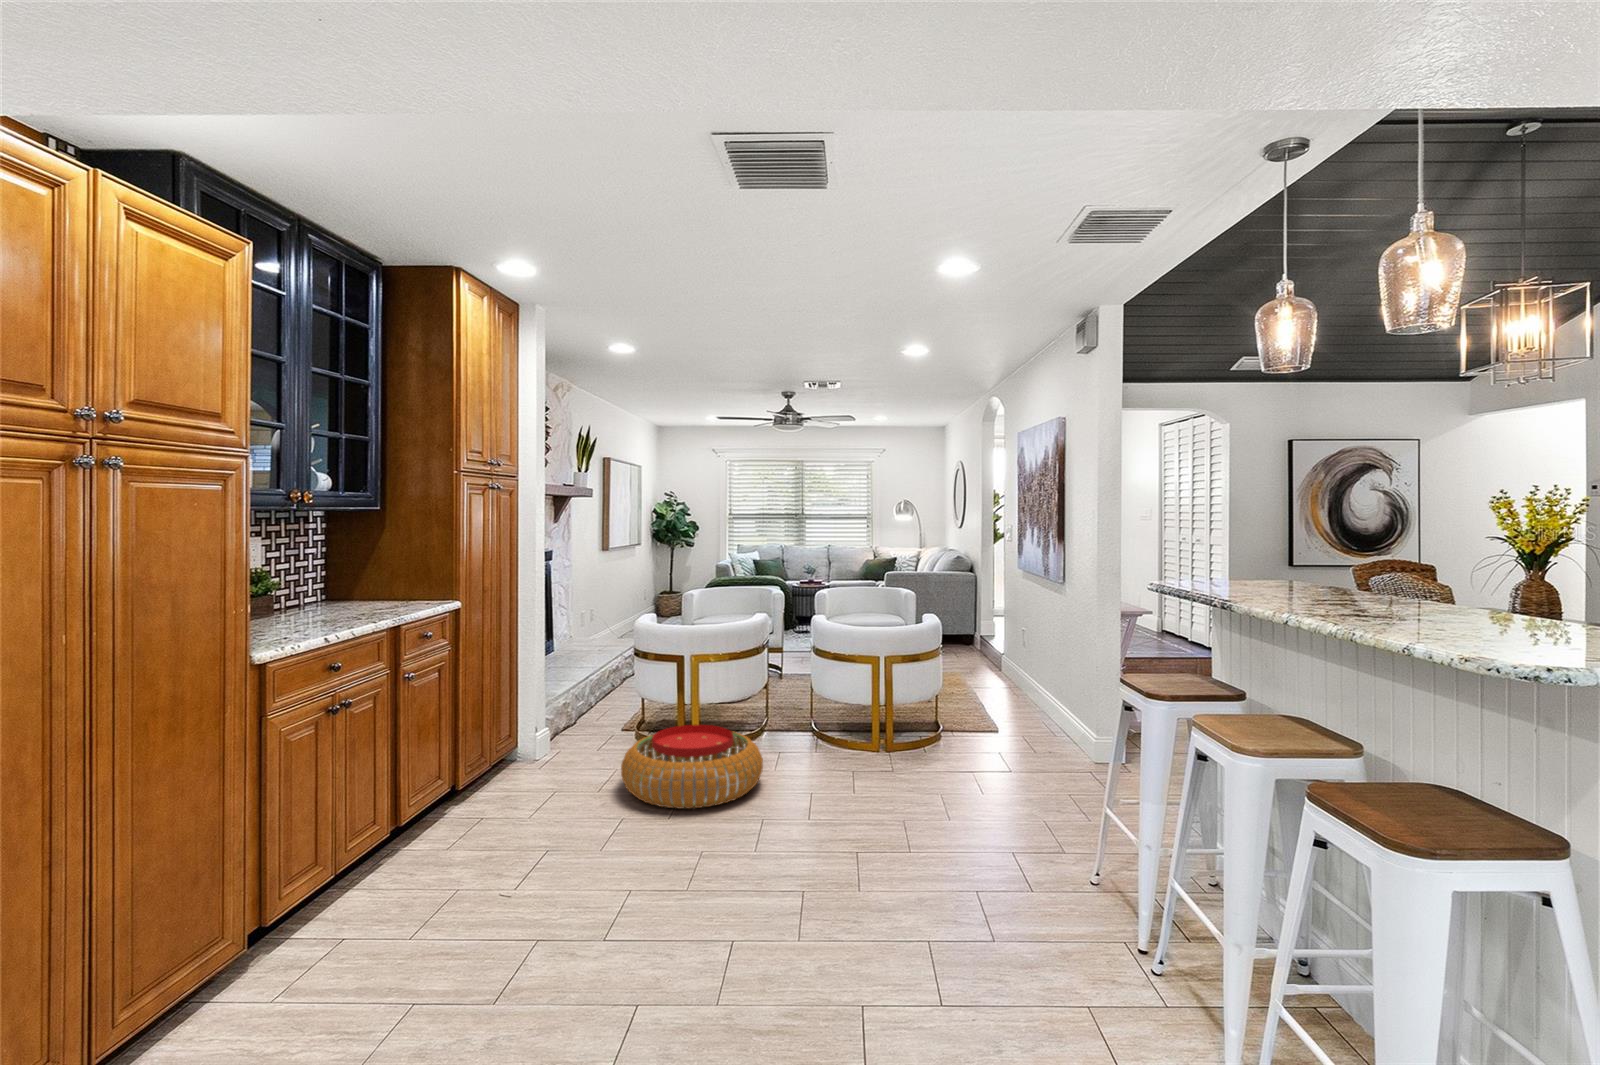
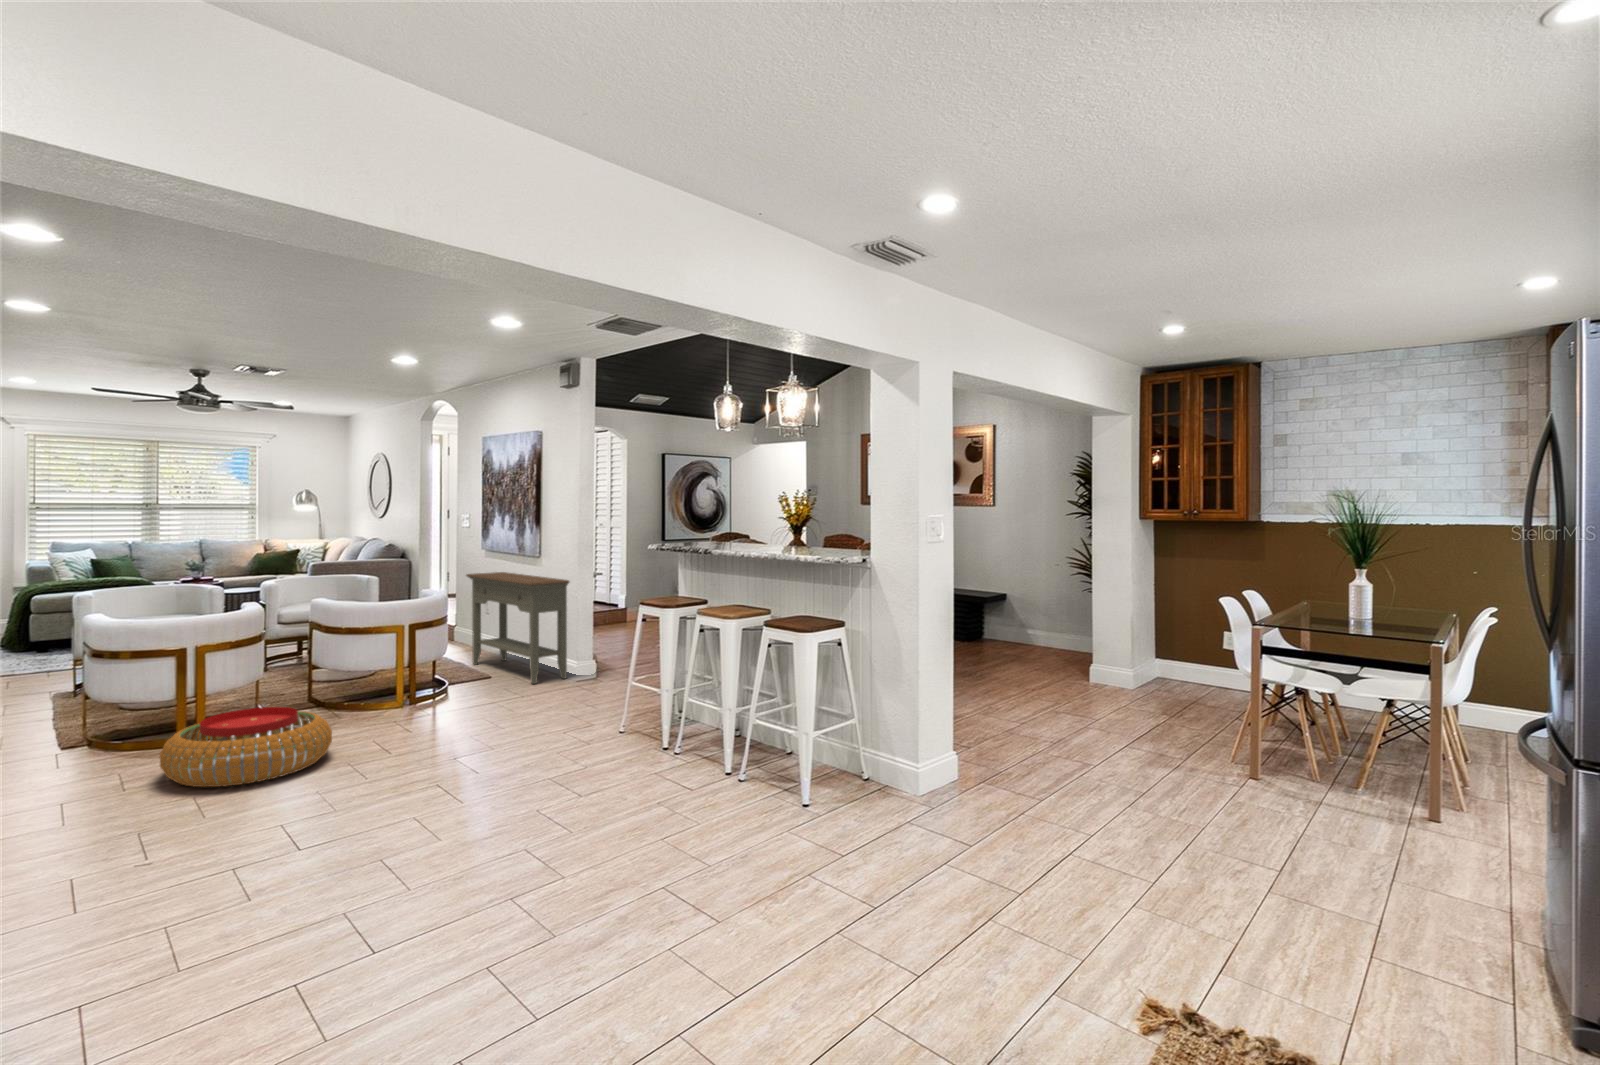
console table: none [984,596,1083,747] -> present [466,572,569,684]

